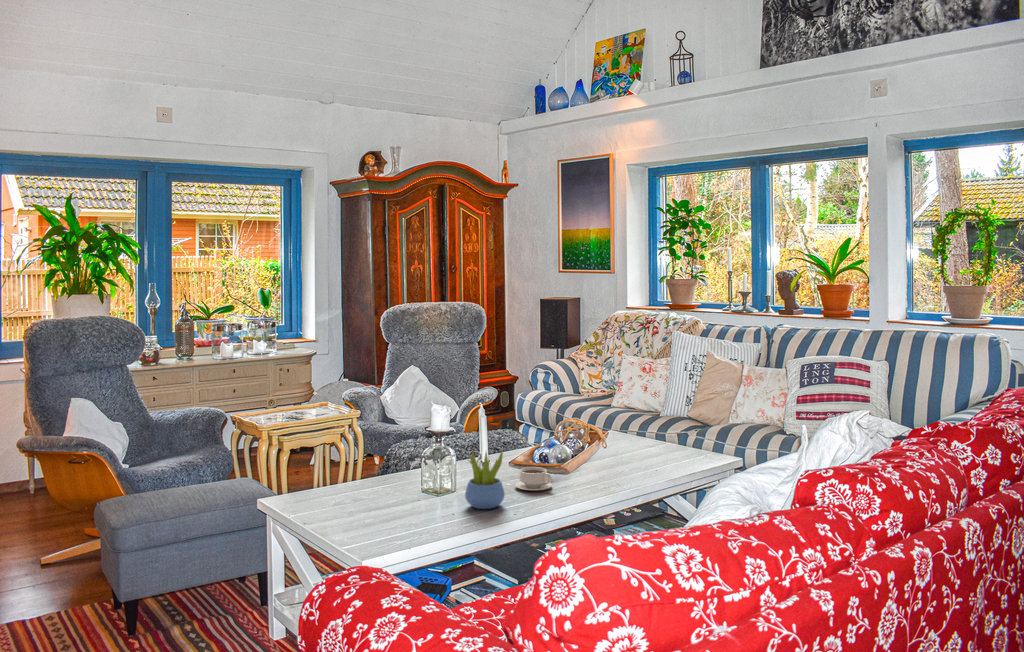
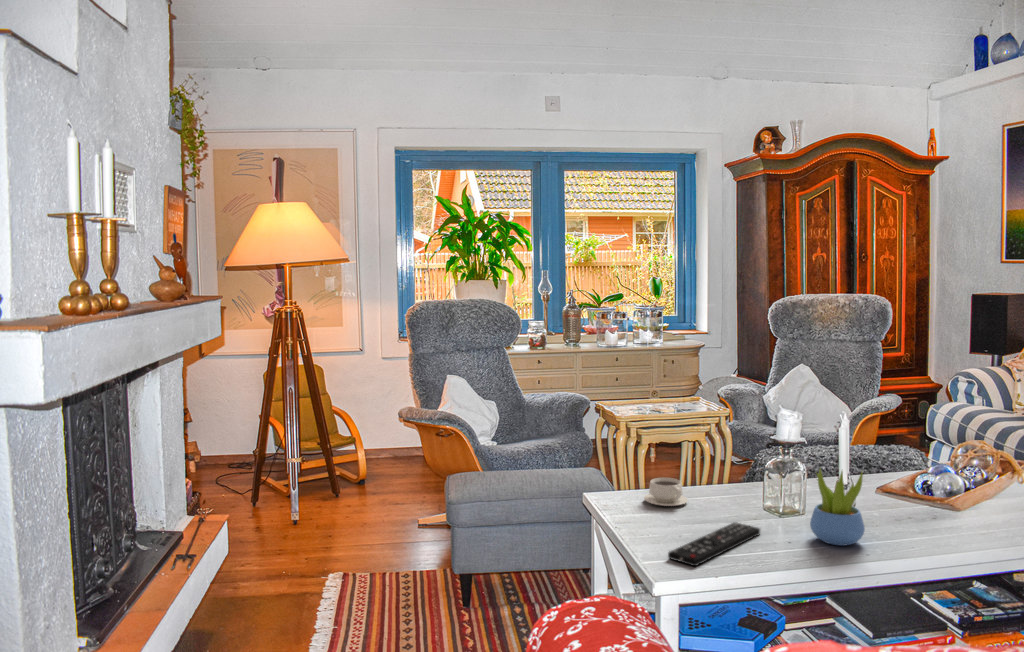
teacup: present [515,467,552,490] -> present [644,478,688,506]
remote control: none [364,504,428,543] -> present [668,522,760,566]

